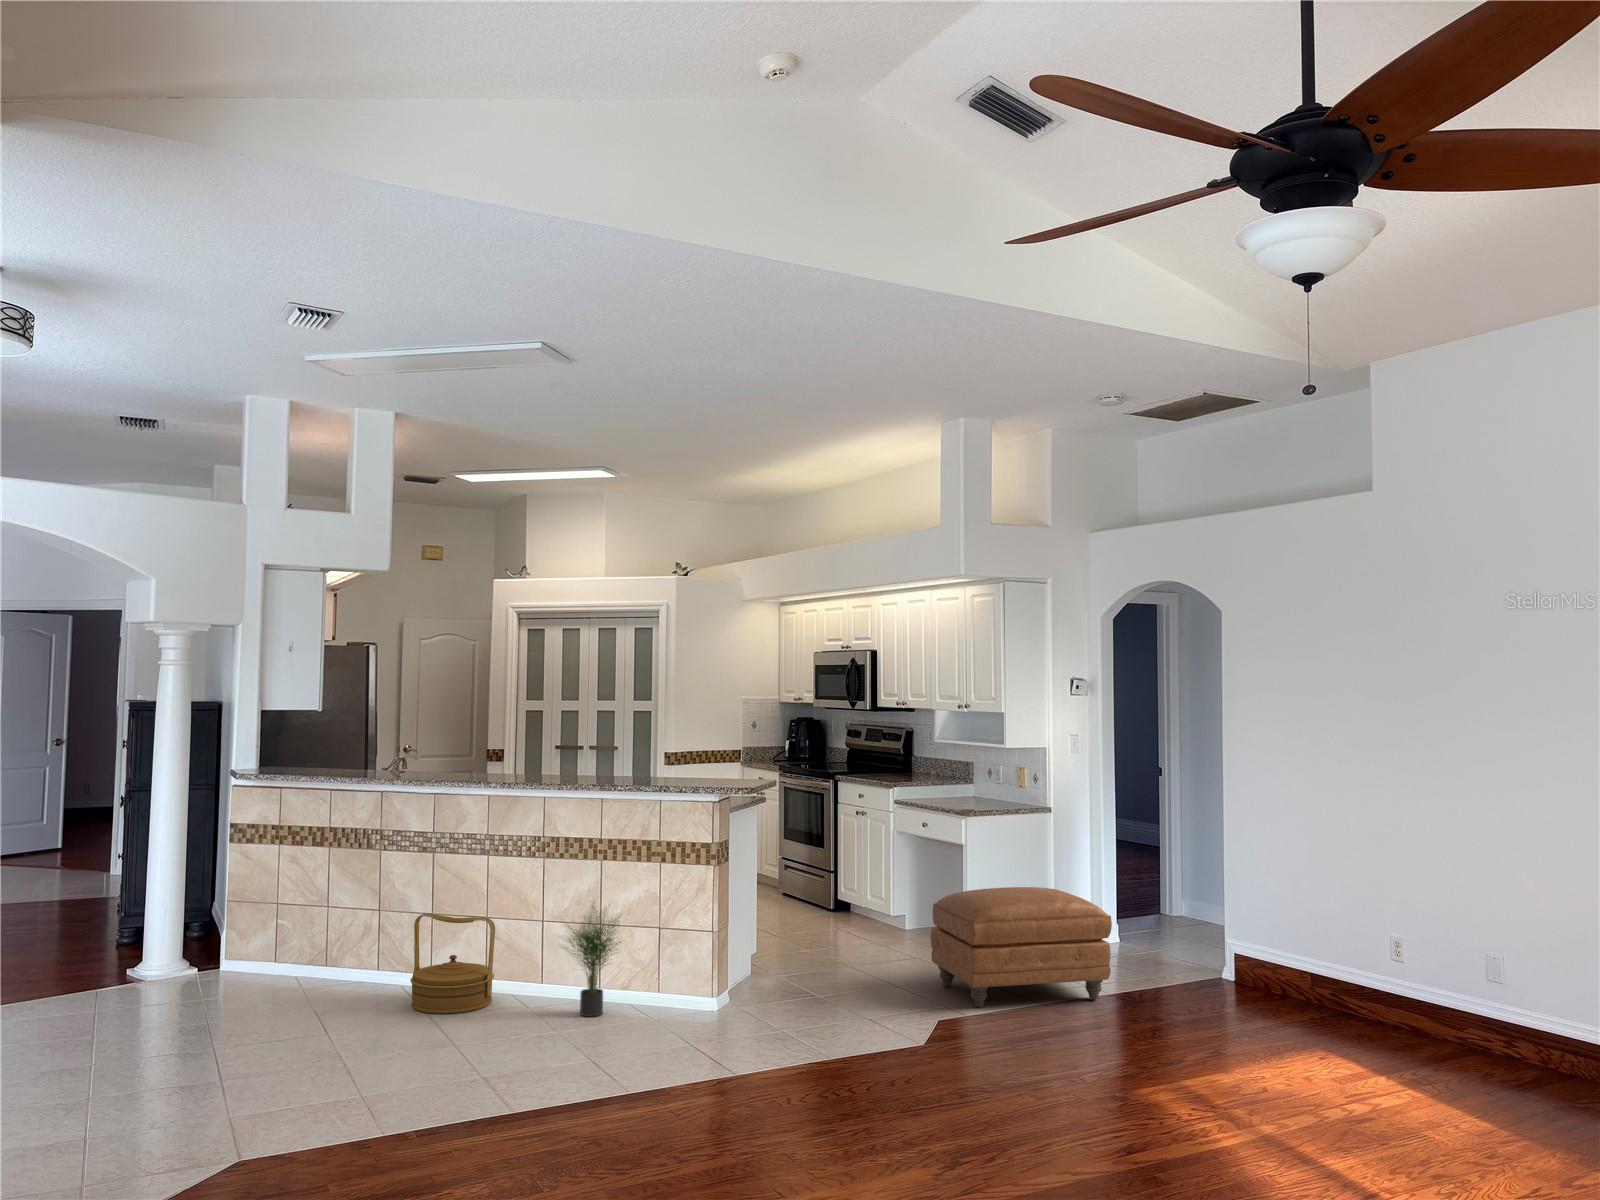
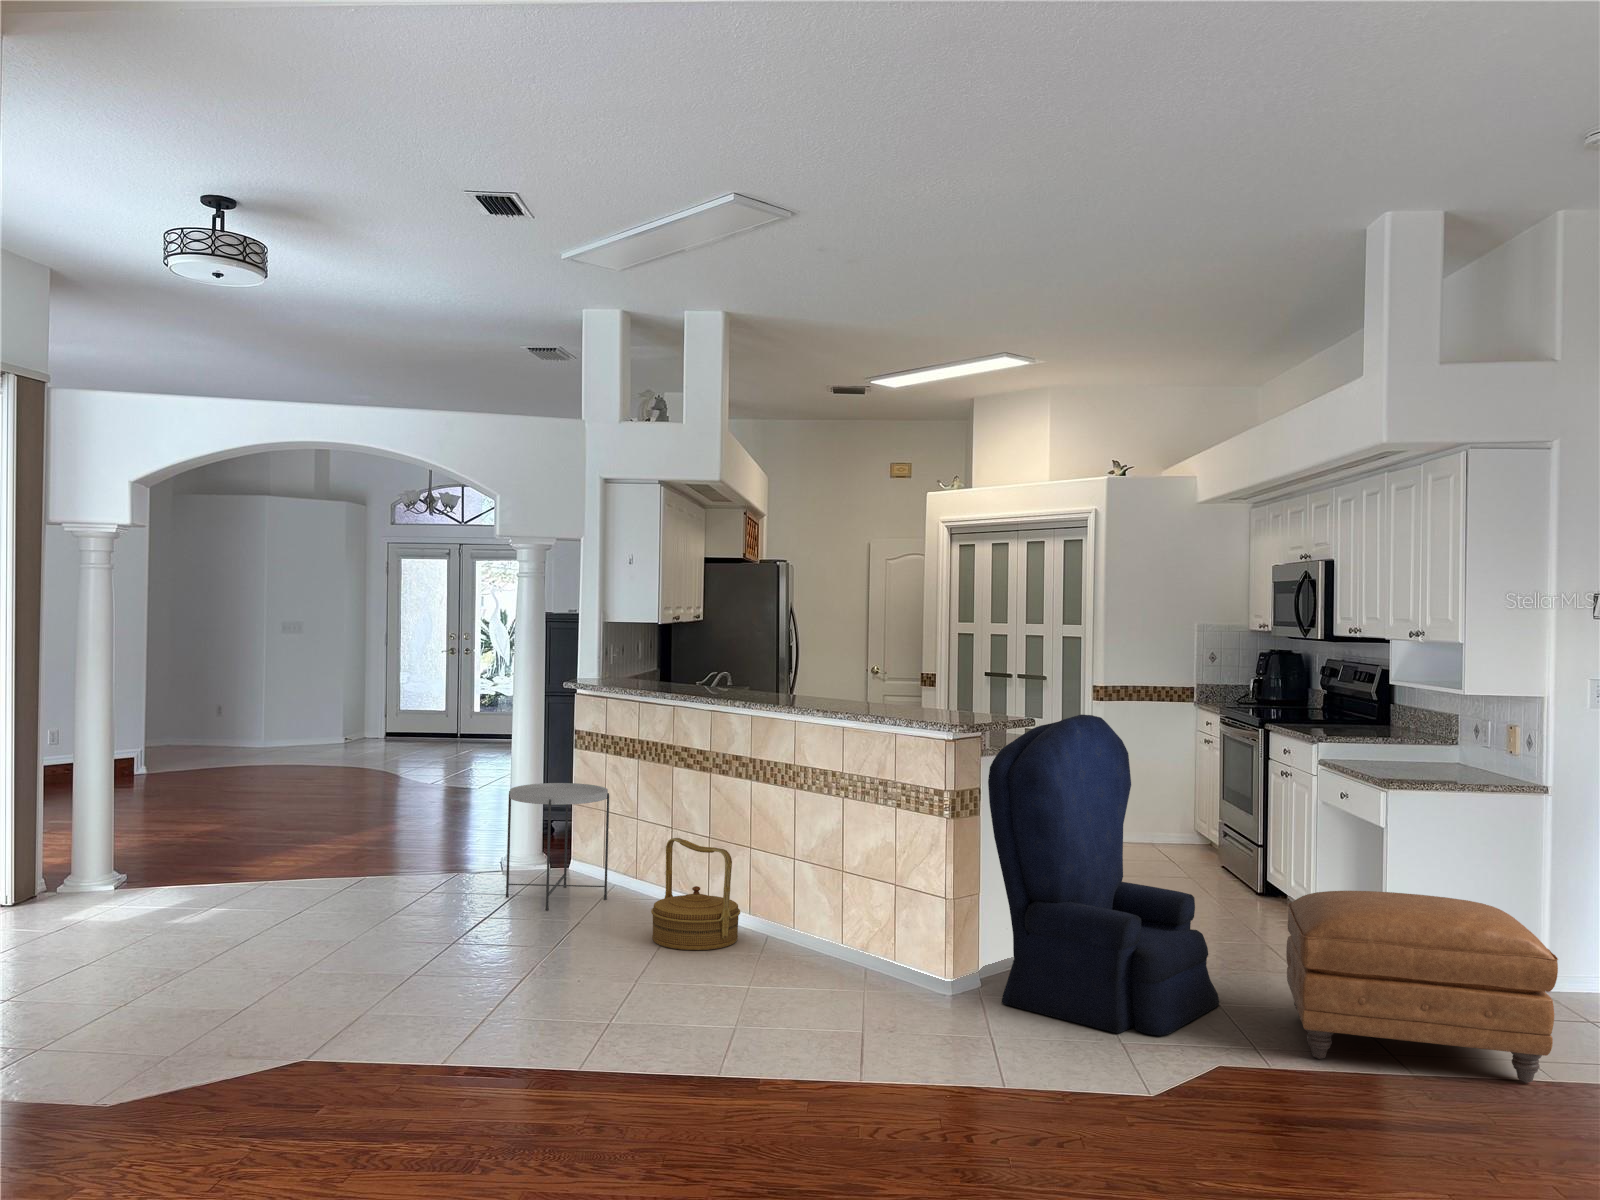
armchair: none [739,778,889,1014] -> present [988,714,1219,1036]
side table: none [211,875,321,1002] -> present [506,783,609,910]
potted plant: present [565,903,620,1017] -> none [779,841,860,979]

